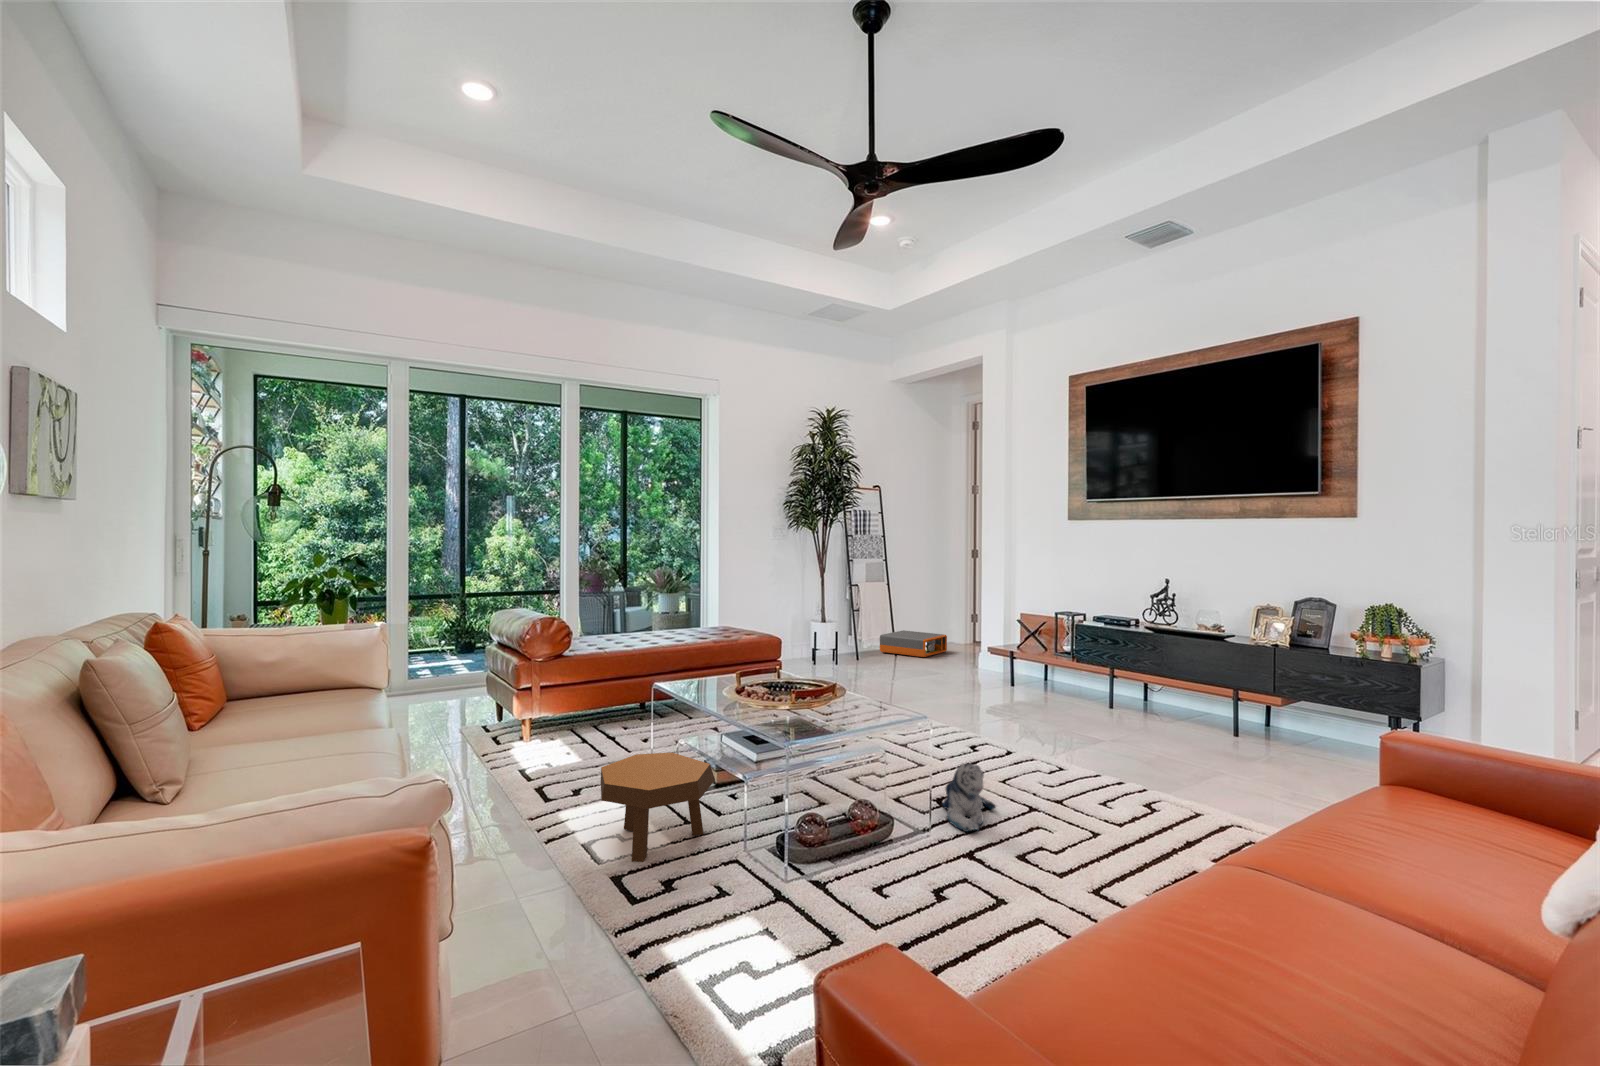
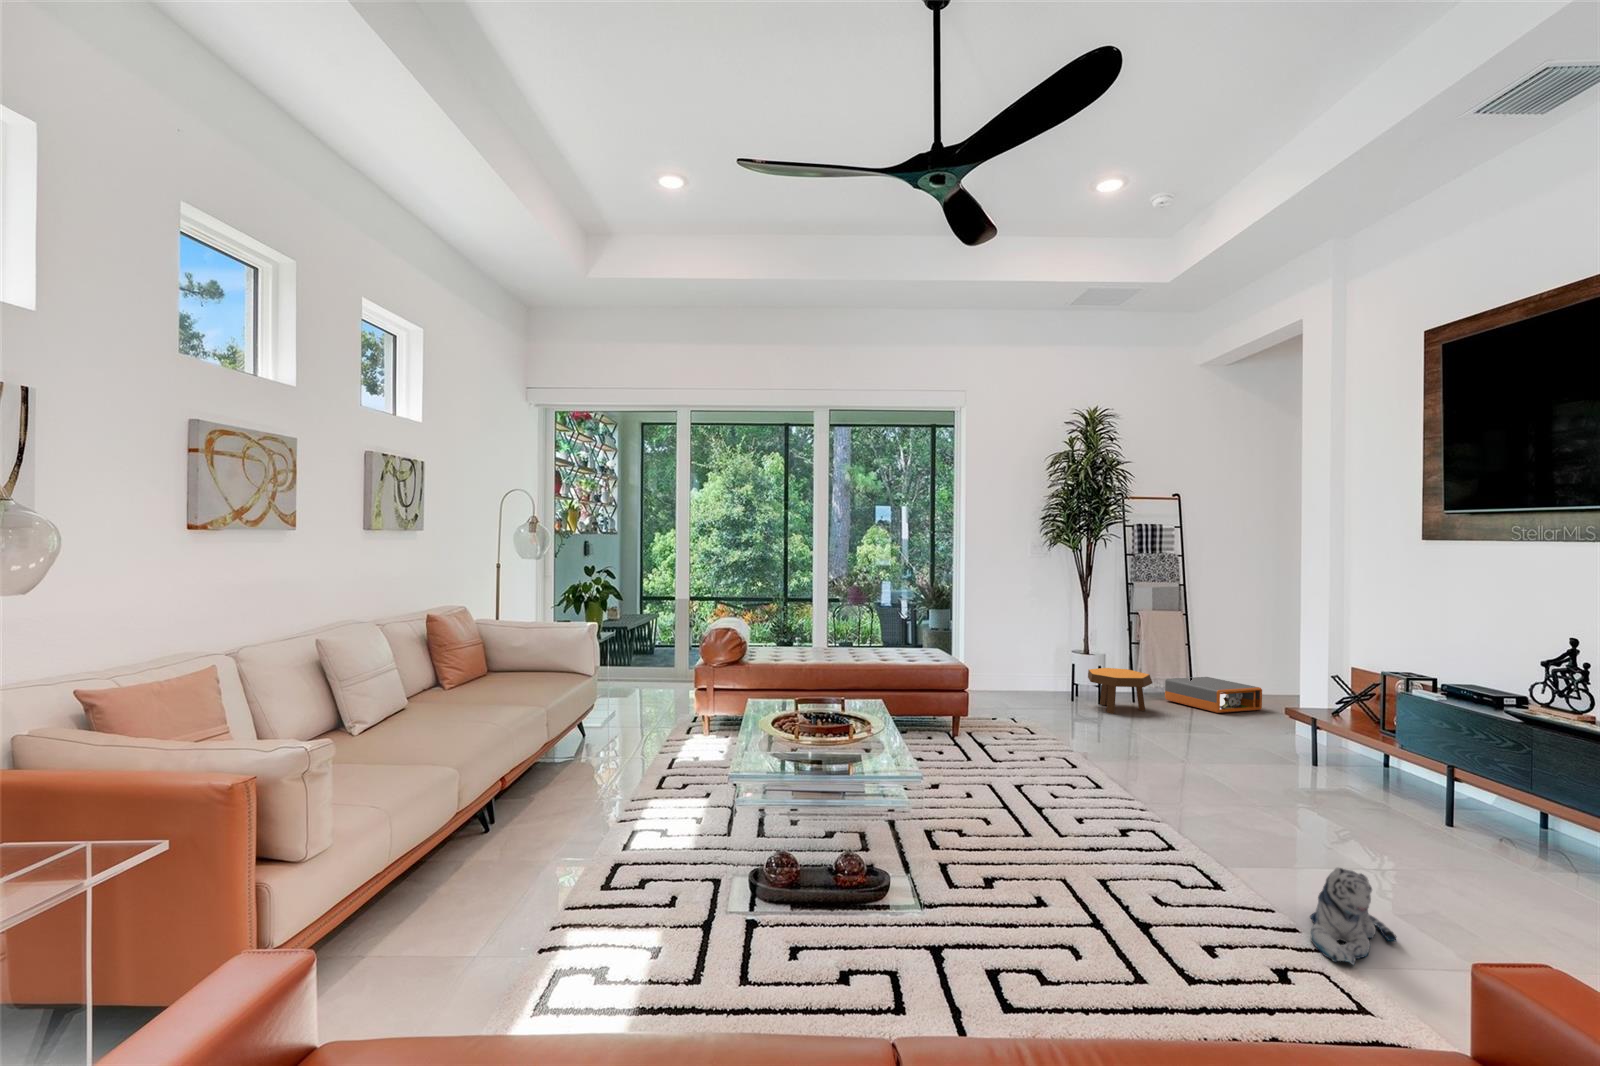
footstool: present [601,752,715,862] -> present [1088,668,1152,714]
plush toy: present [942,763,995,832] -> present [1310,867,1396,965]

